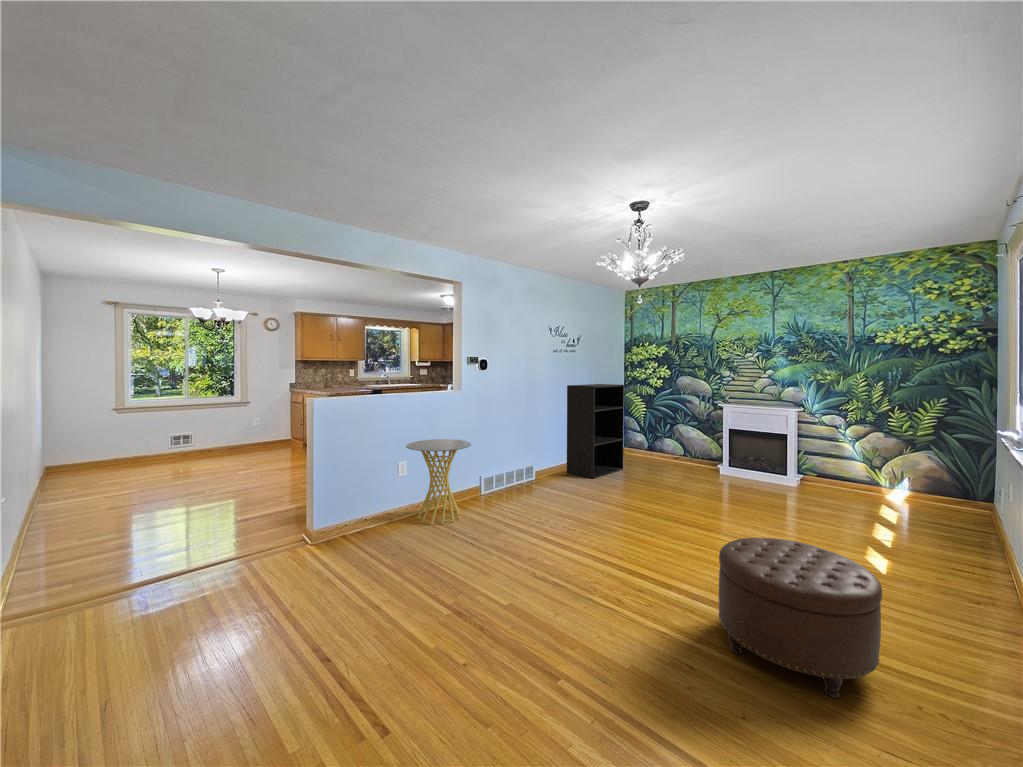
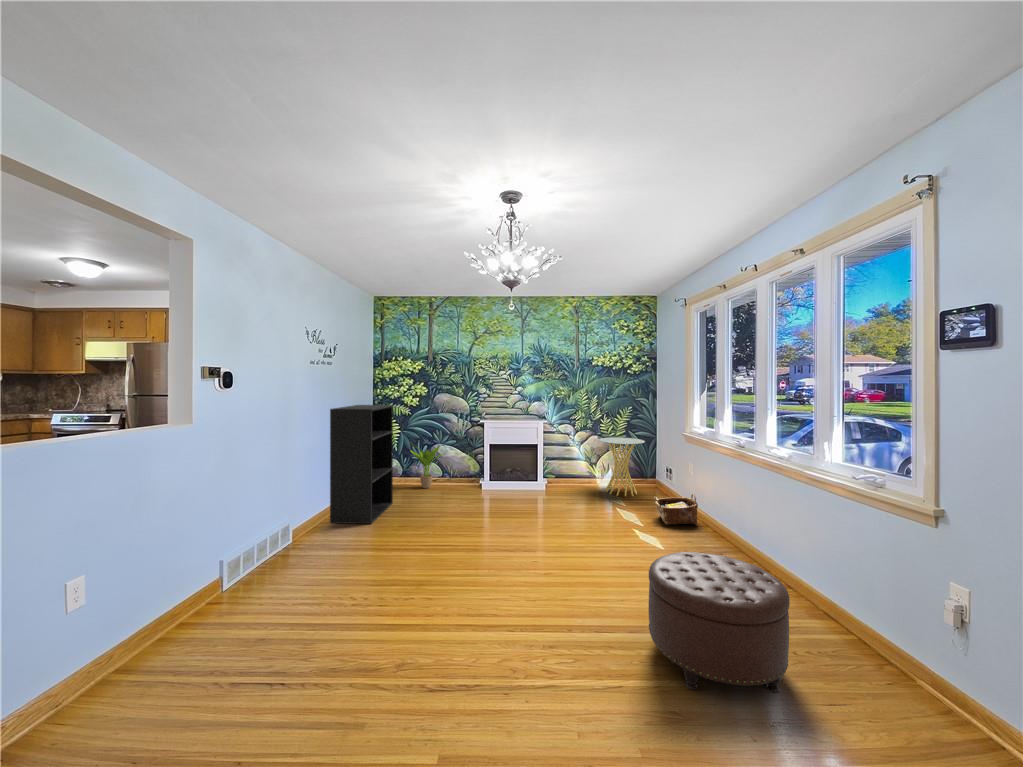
potted plant: none [648,420,686,464] -> present [410,444,446,488]
side table: present [406,439,471,525] -> present [599,437,645,496]
woven basket: none [919,512,998,561] -> present [654,494,698,525]

